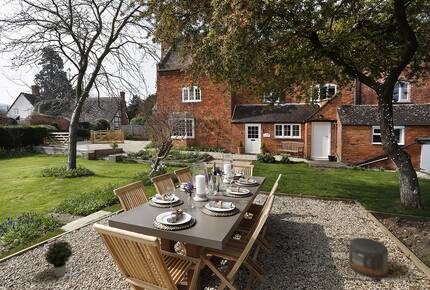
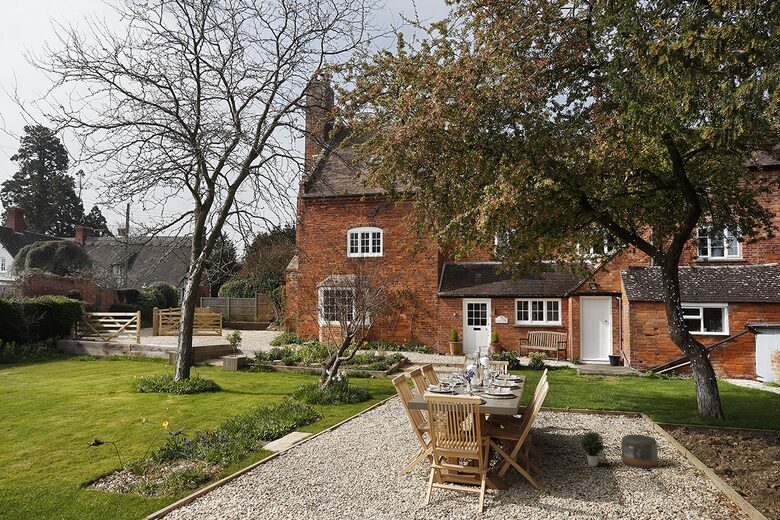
potted plant: present [44,241,73,277] -> present [580,432,605,466]

